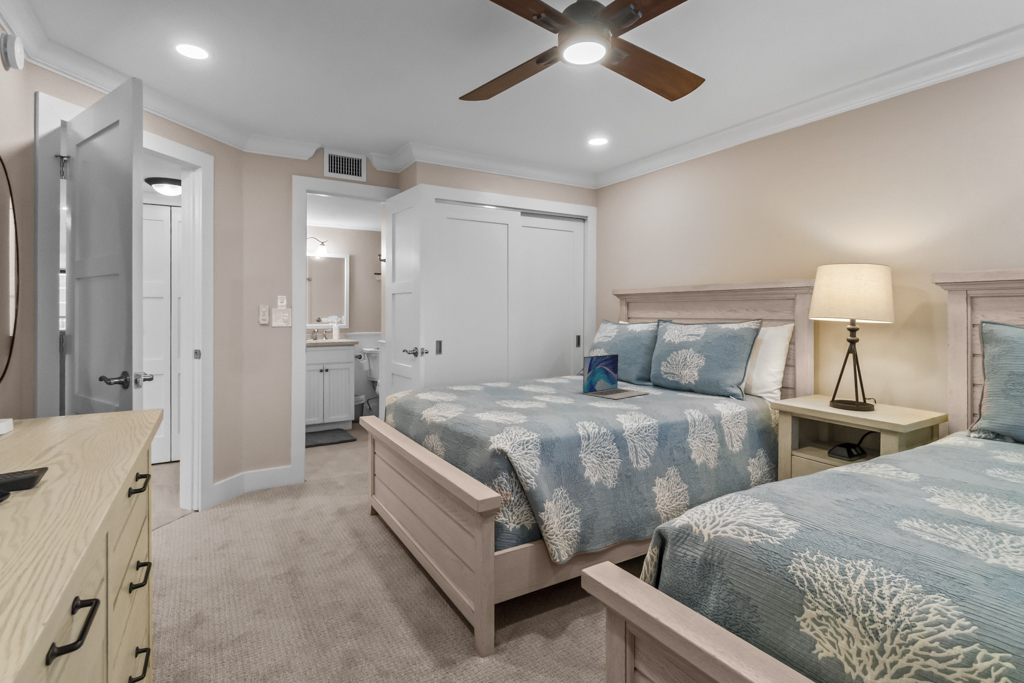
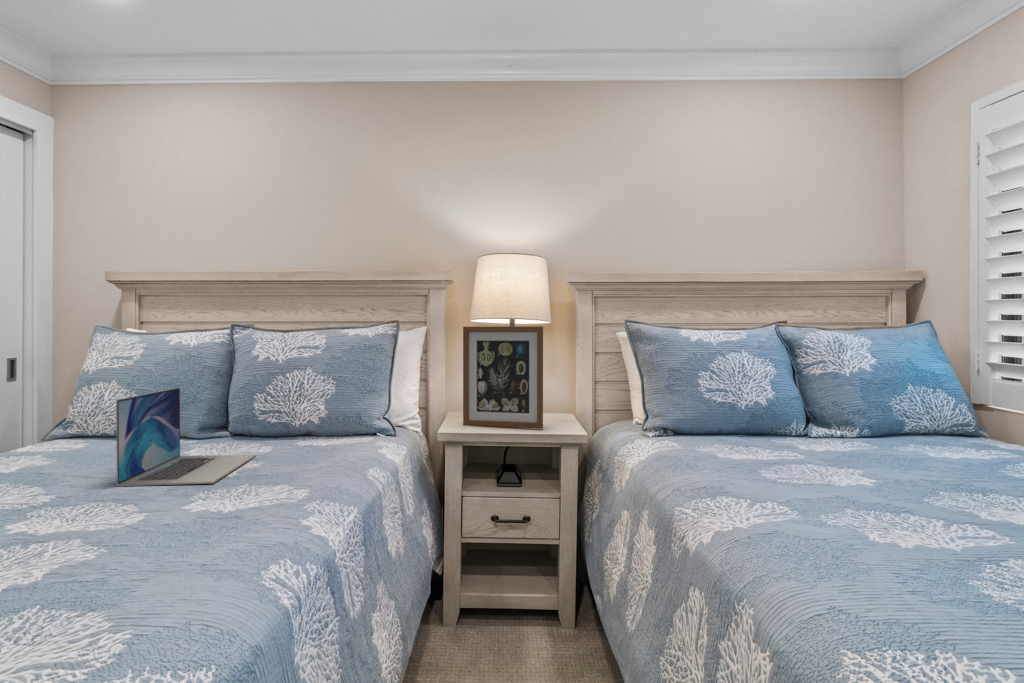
picture frame: none [801,326,867,409] -> present [463,326,543,429]

